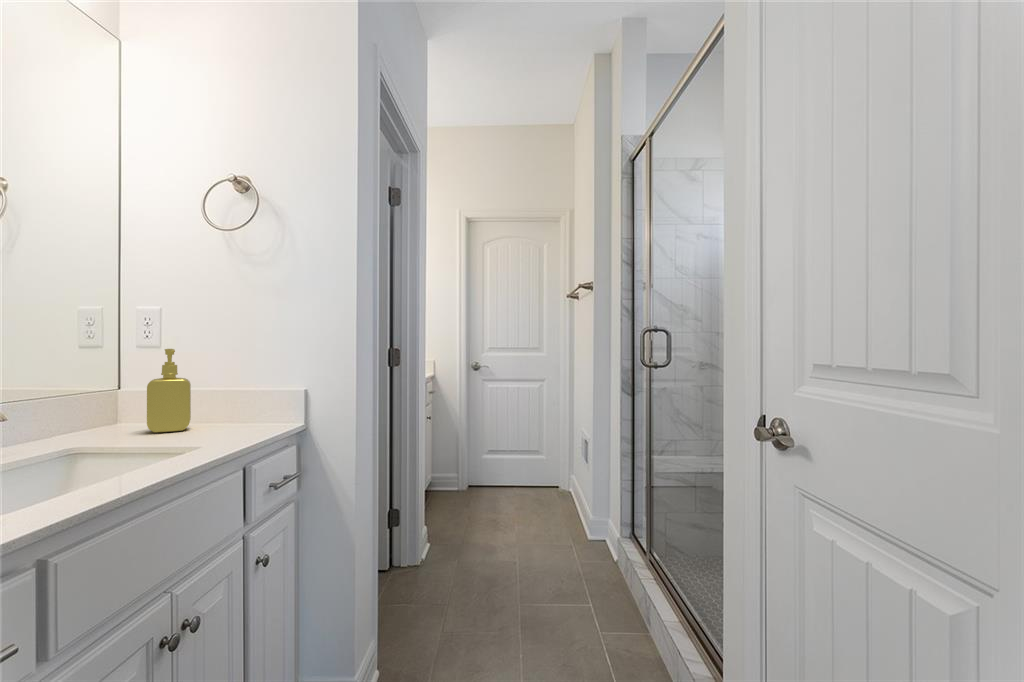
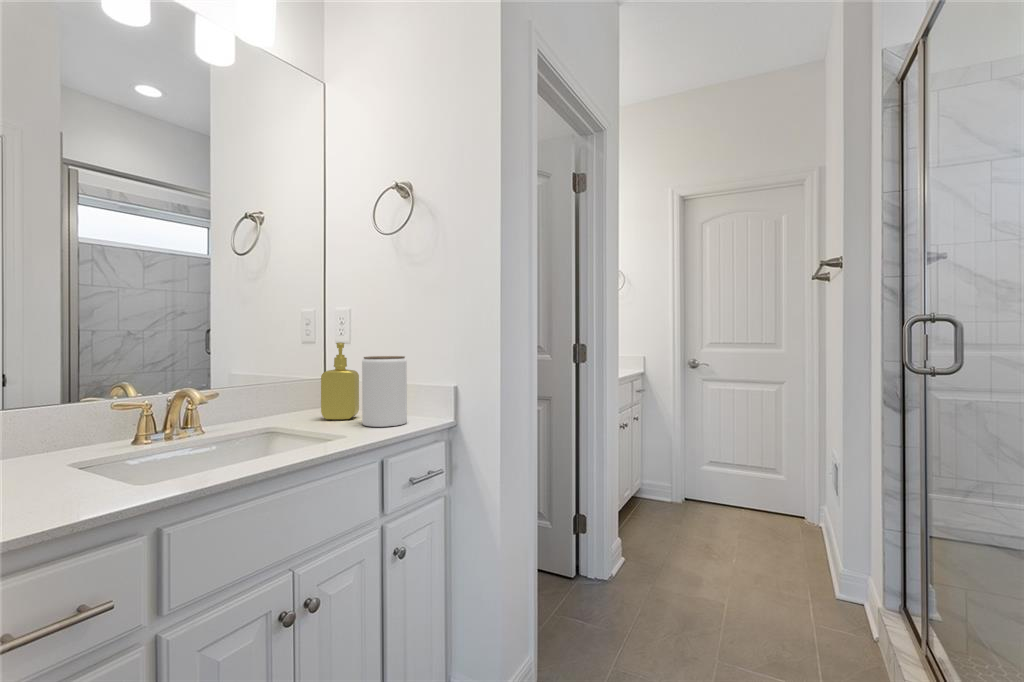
jar: none [207,362,257,435] -> present [362,356,407,427]

